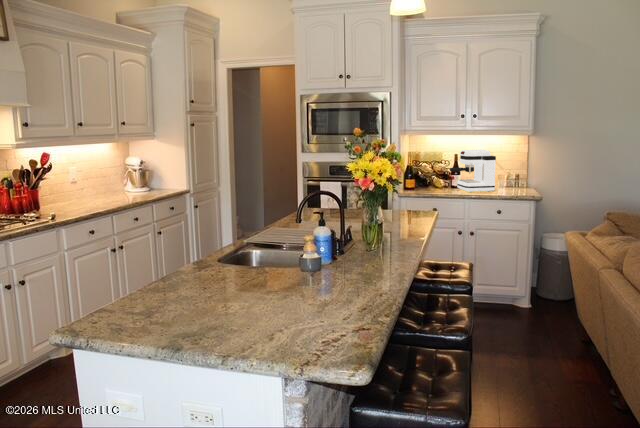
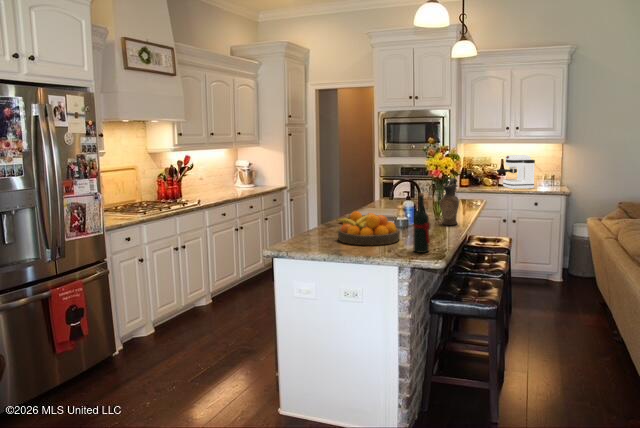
ceramic pitcher: none [371,190,398,261] -> present [439,178,459,225]
wine bottle: none [315,231,345,337] -> present [413,193,430,253]
fruit bowl: none [196,252,301,315] -> present [337,211,399,245]

